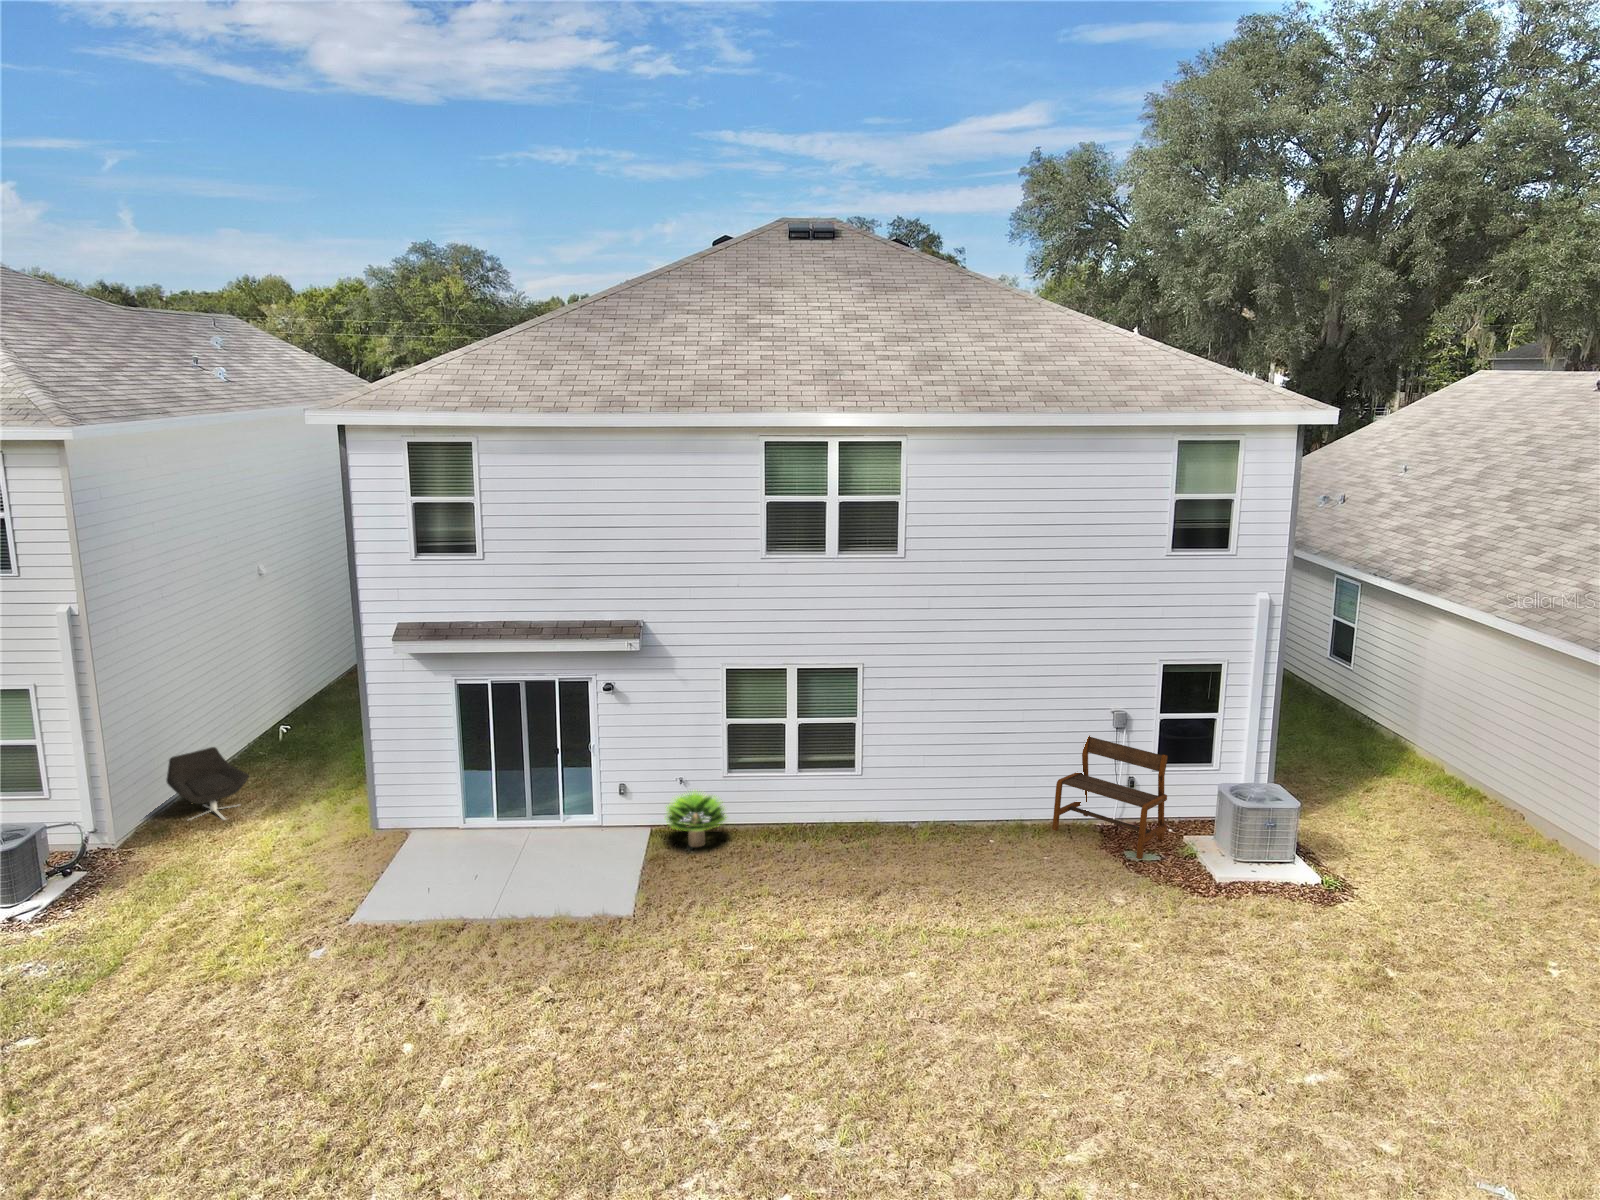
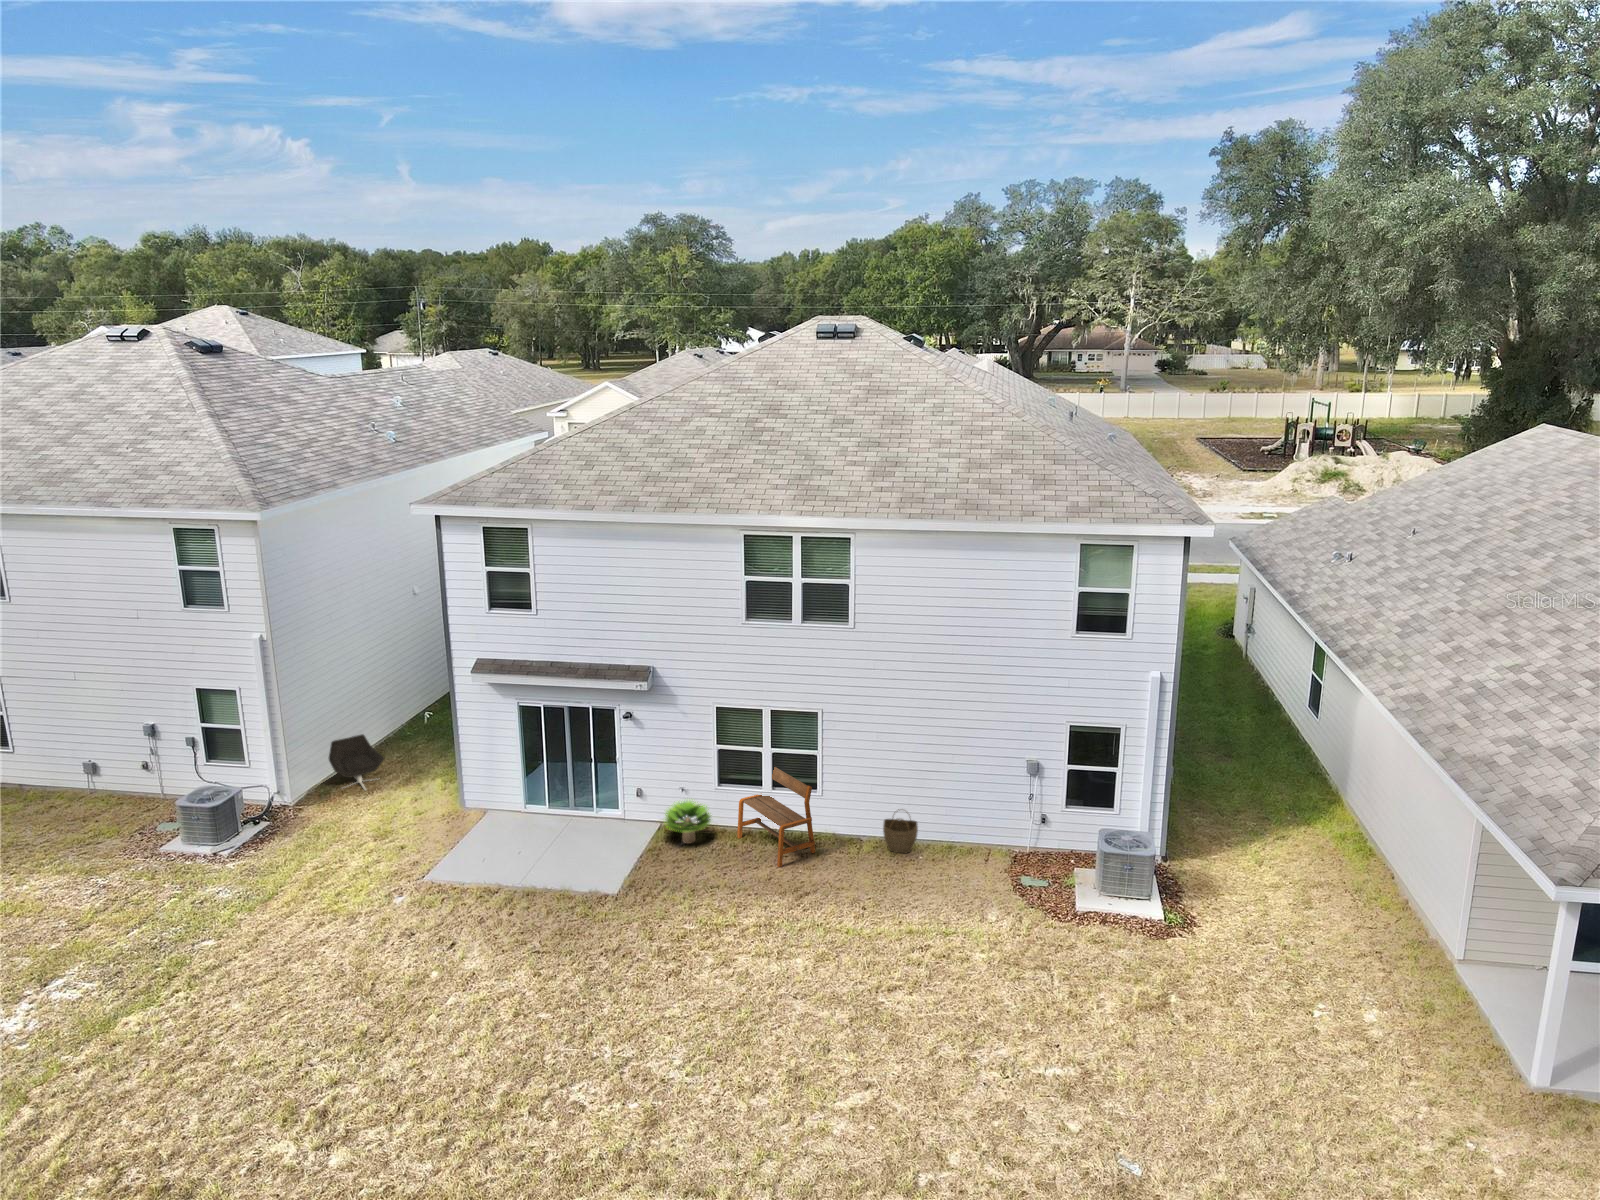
bench: present [1052,736,1168,859] -> present [737,767,815,867]
woven basket: none [942,782,984,836] -> present [883,809,918,853]

